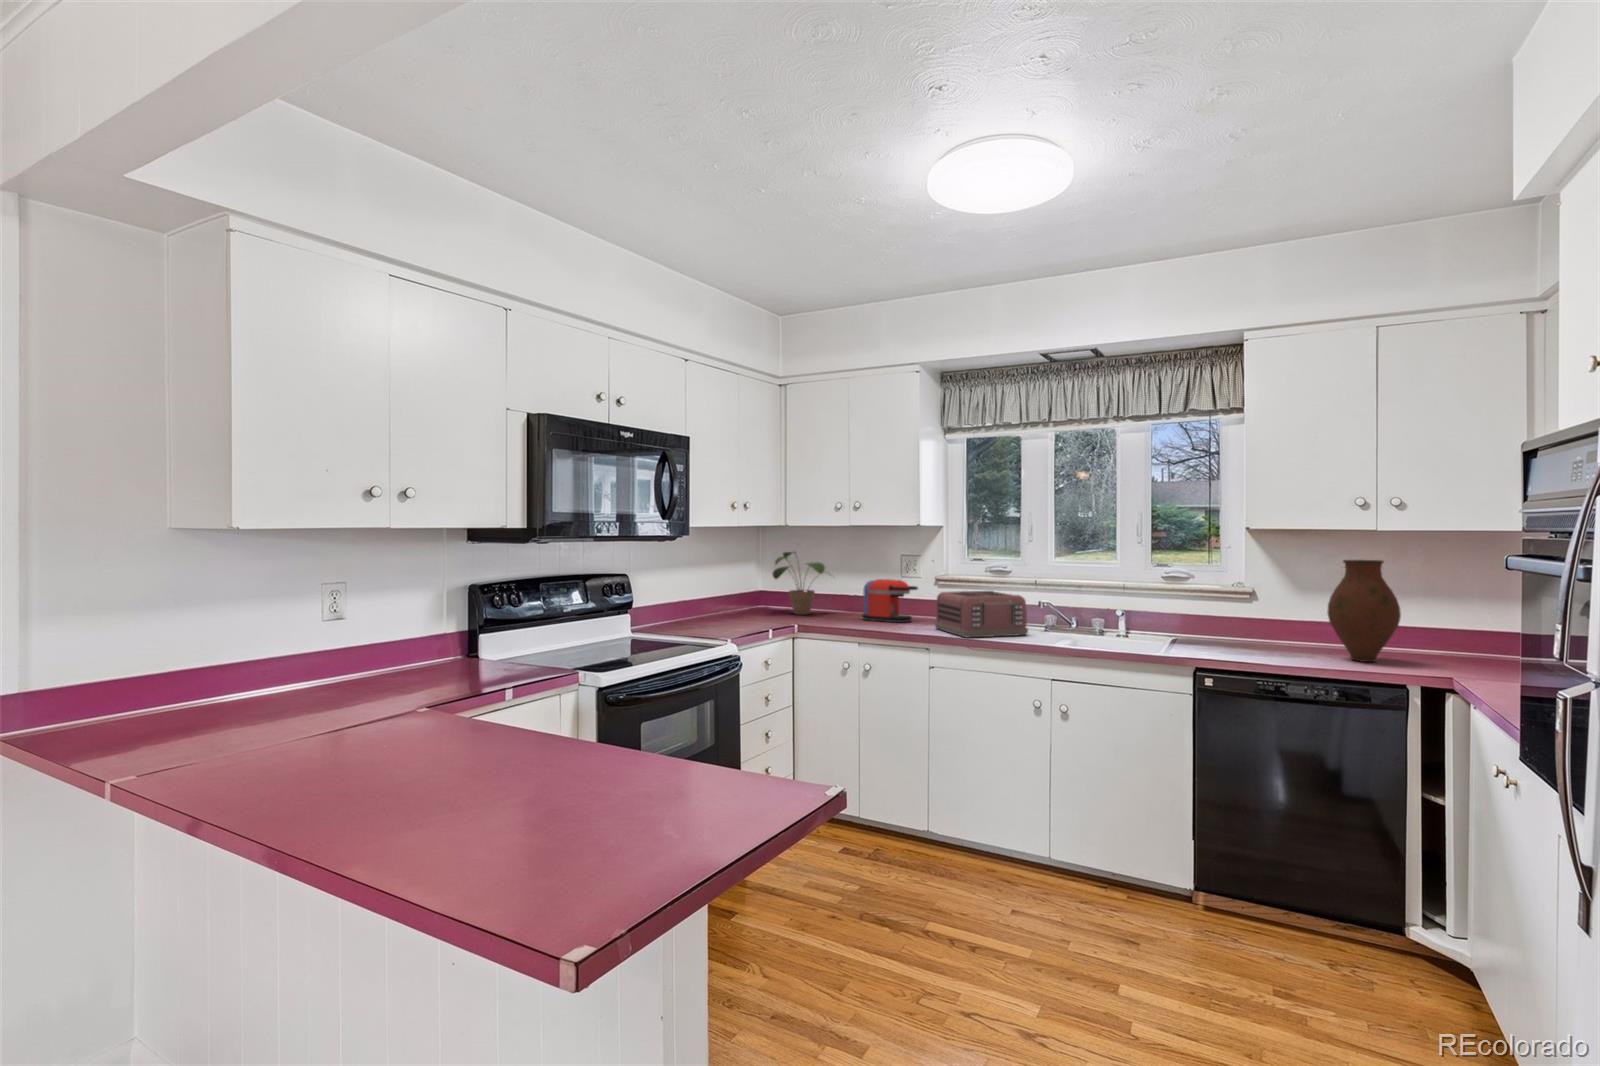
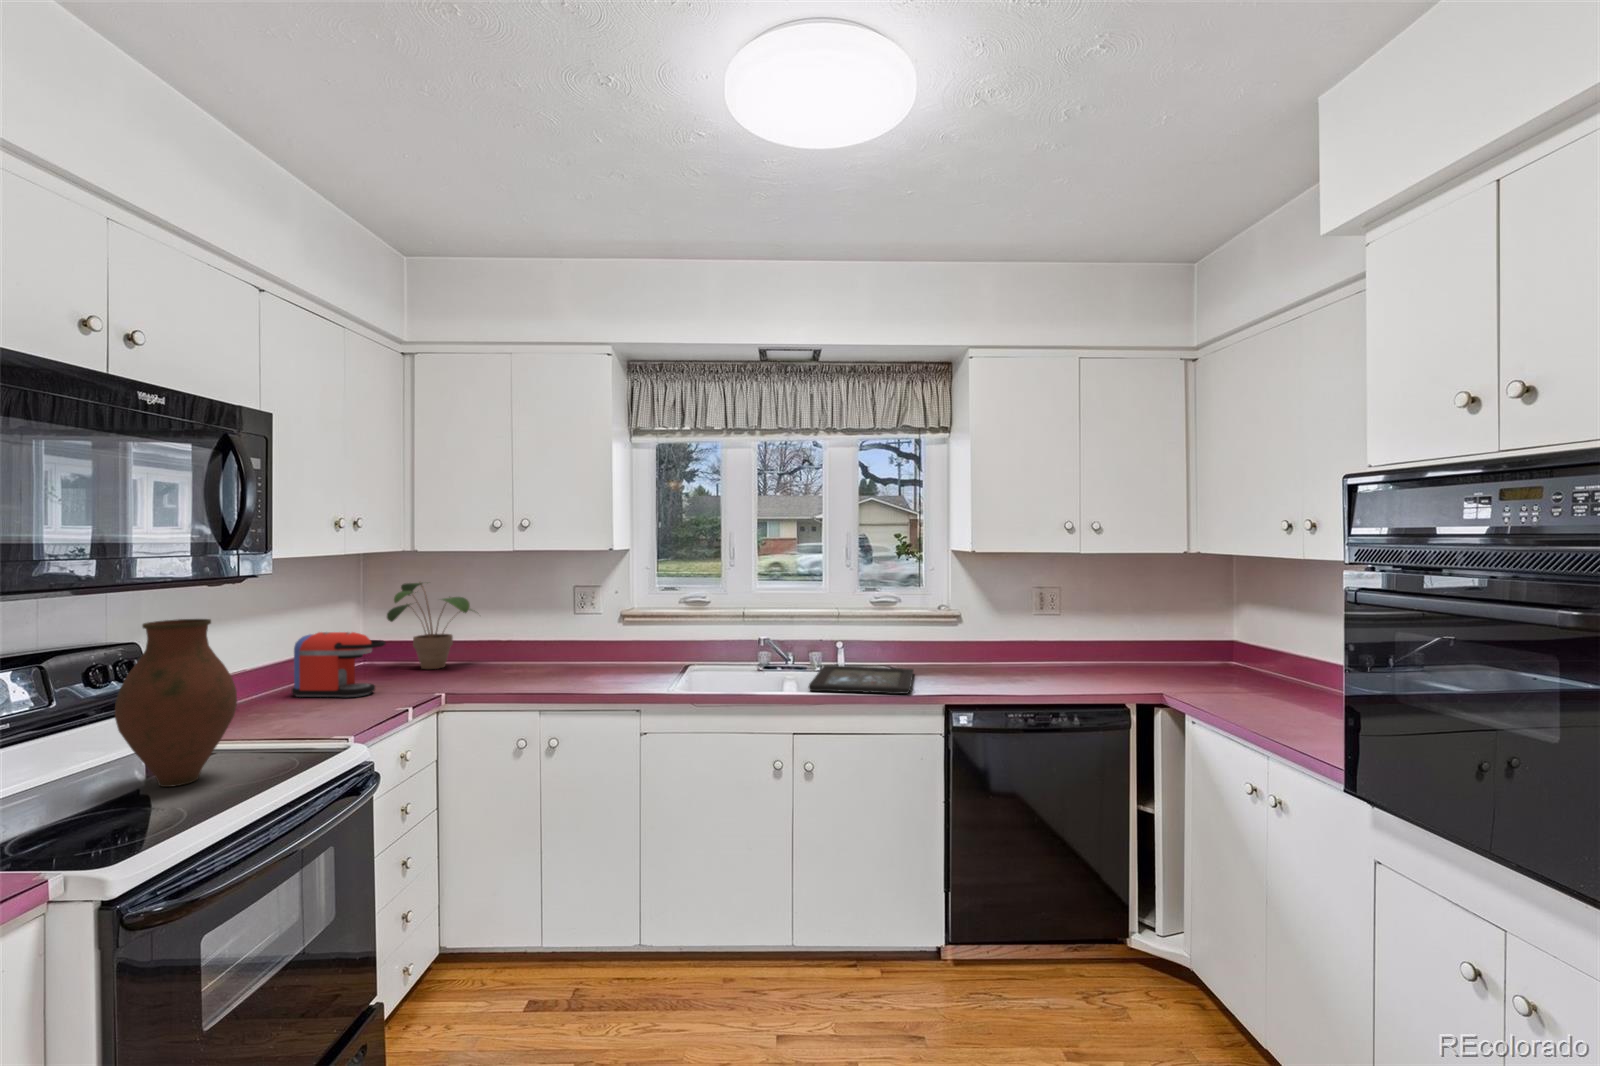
vase: present [1328,560,1401,662] -> present [115,619,237,787]
coffee maker: present [862,579,918,622] -> present [292,632,386,697]
toaster: present [935,591,1028,637] -> none [635,626,752,690]
tray: none [1066,630,1187,653] -> present [809,665,914,694]

